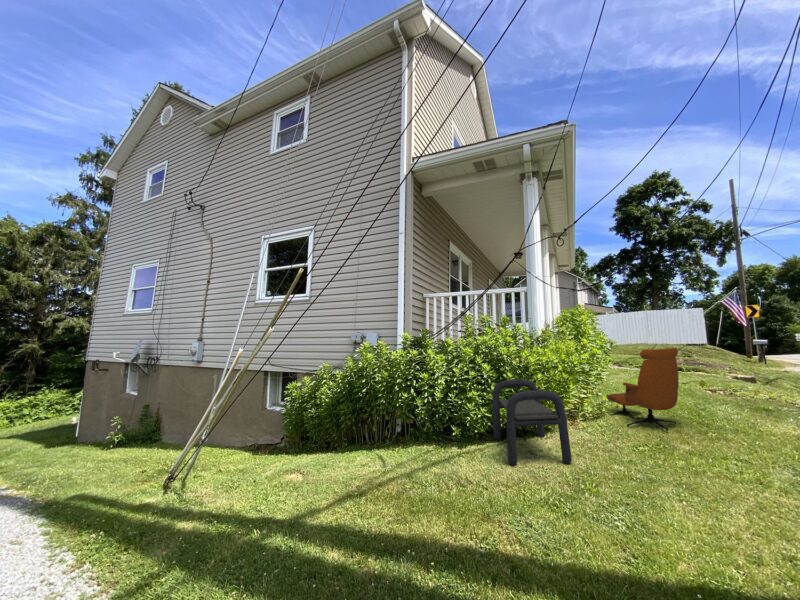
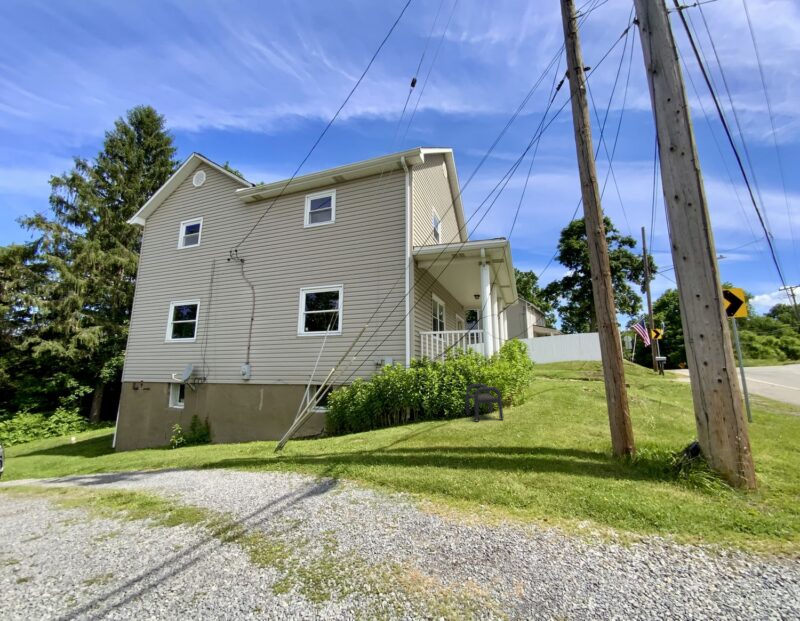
lounge chair: present [607,348,679,431] -> none [526,366,558,408]

